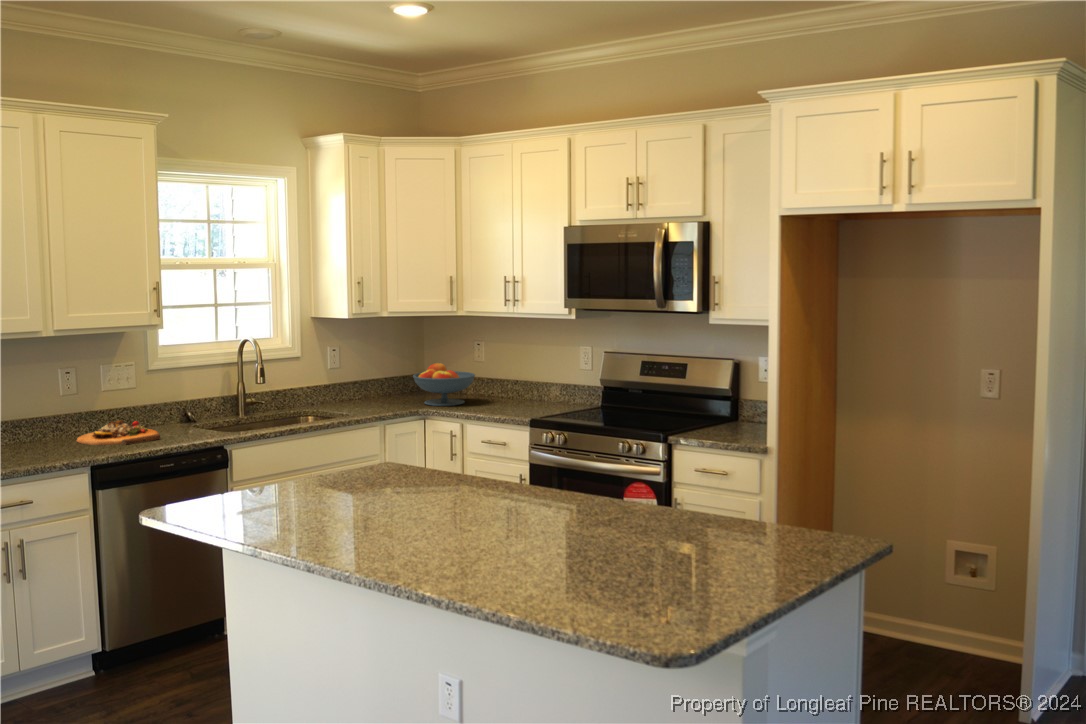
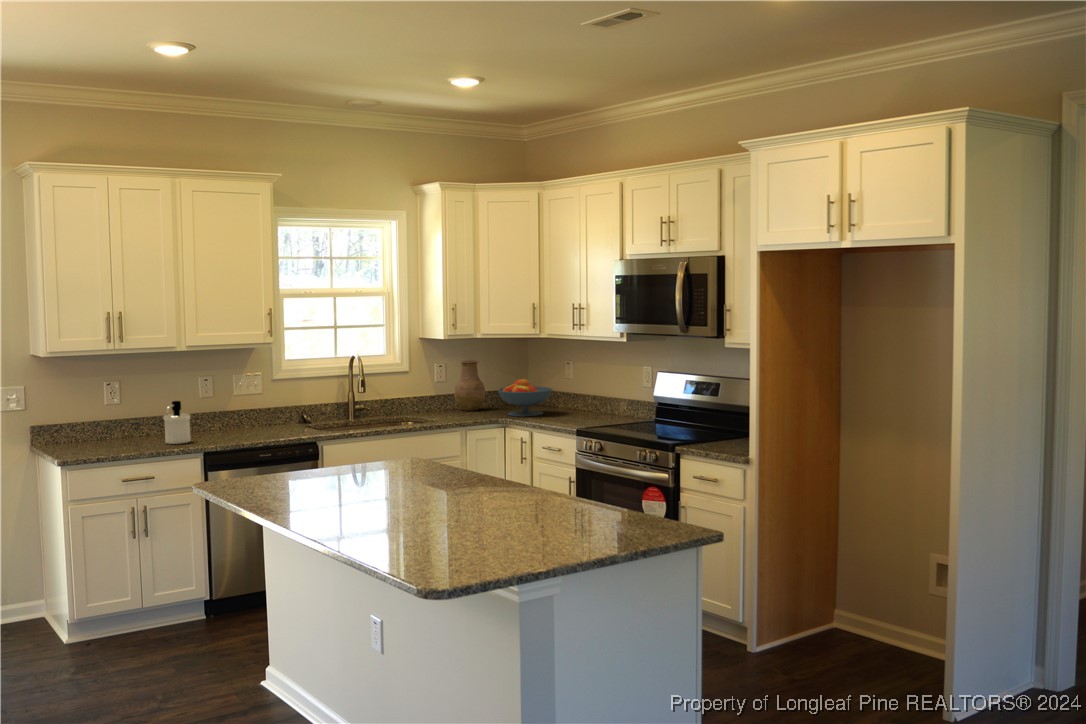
vase: none [352,342,389,401] -> present [454,360,486,411]
soap dispenser: none [30,402,67,459] -> present [163,401,190,444]
cutting board: present [77,420,161,445] -> none [208,418,272,437]

